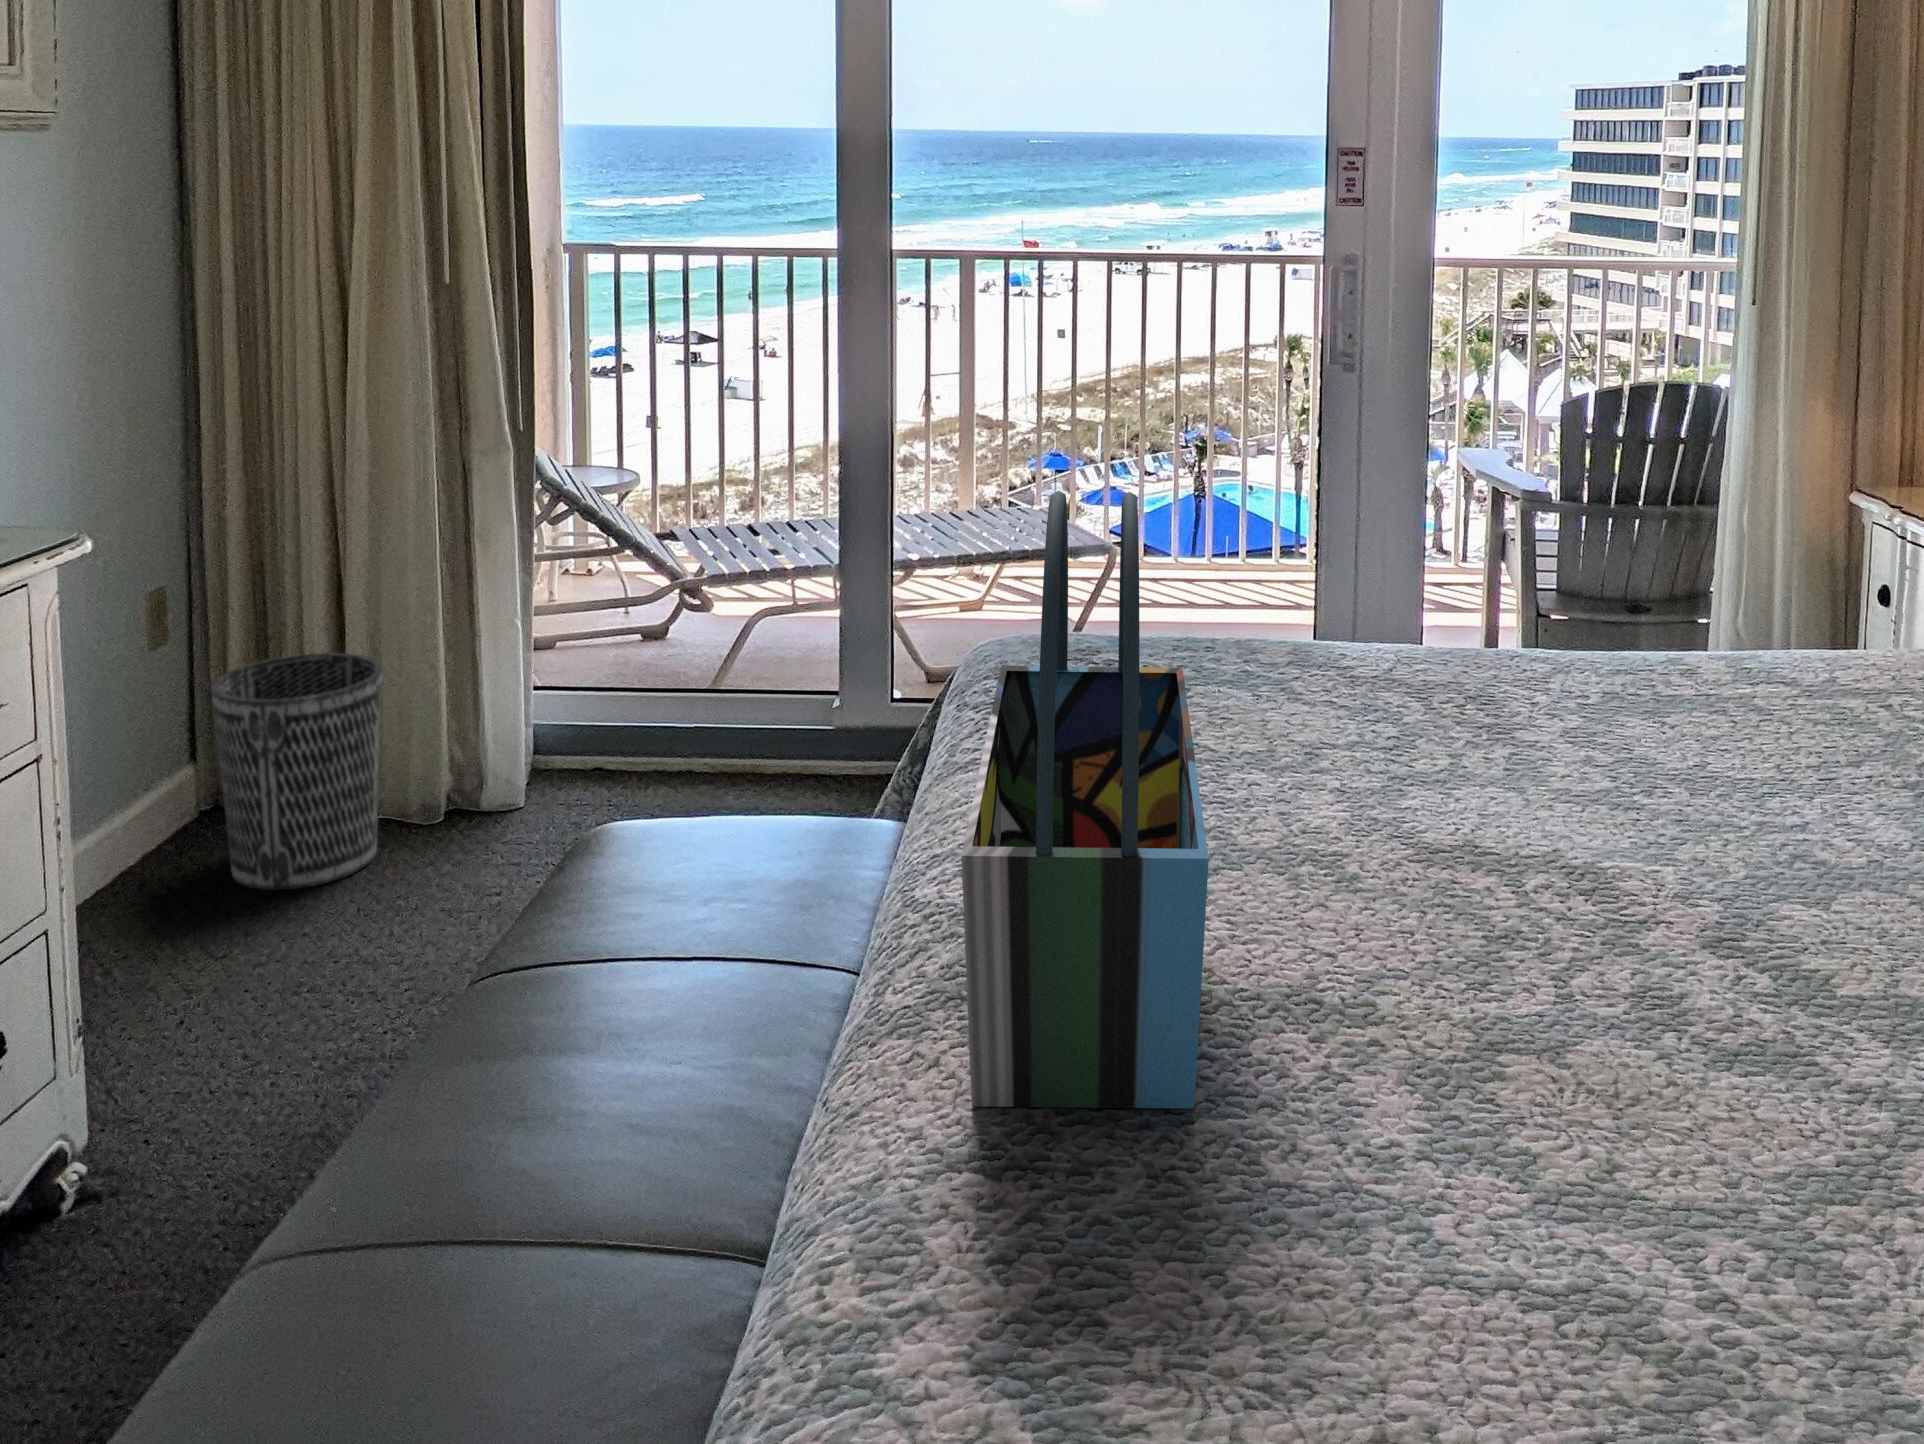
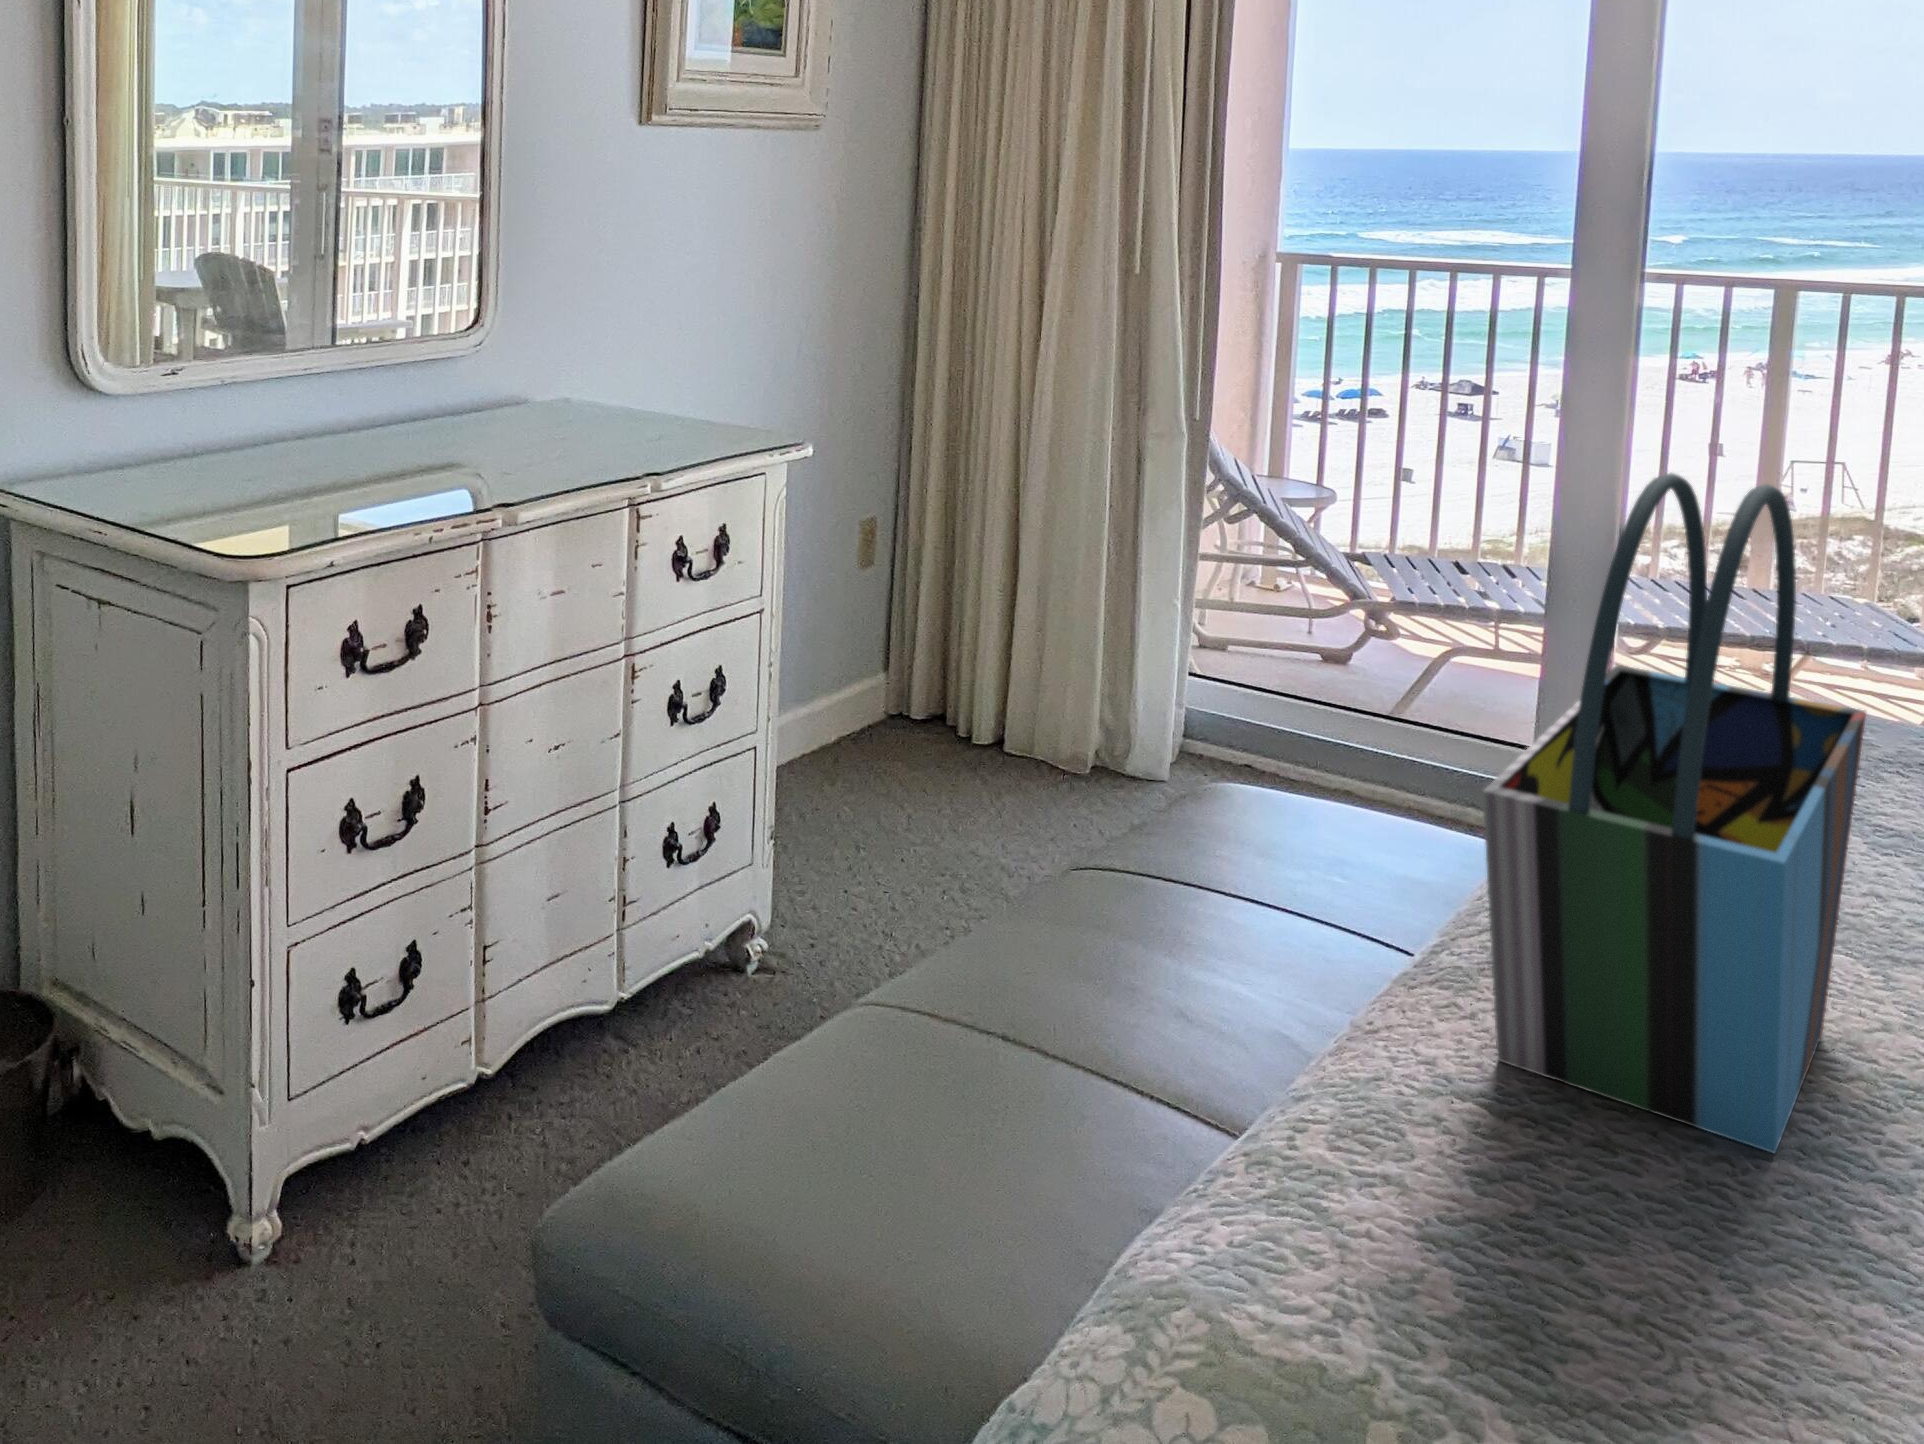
wastebasket: present [211,653,382,890] -> none [898,592,1041,798]

